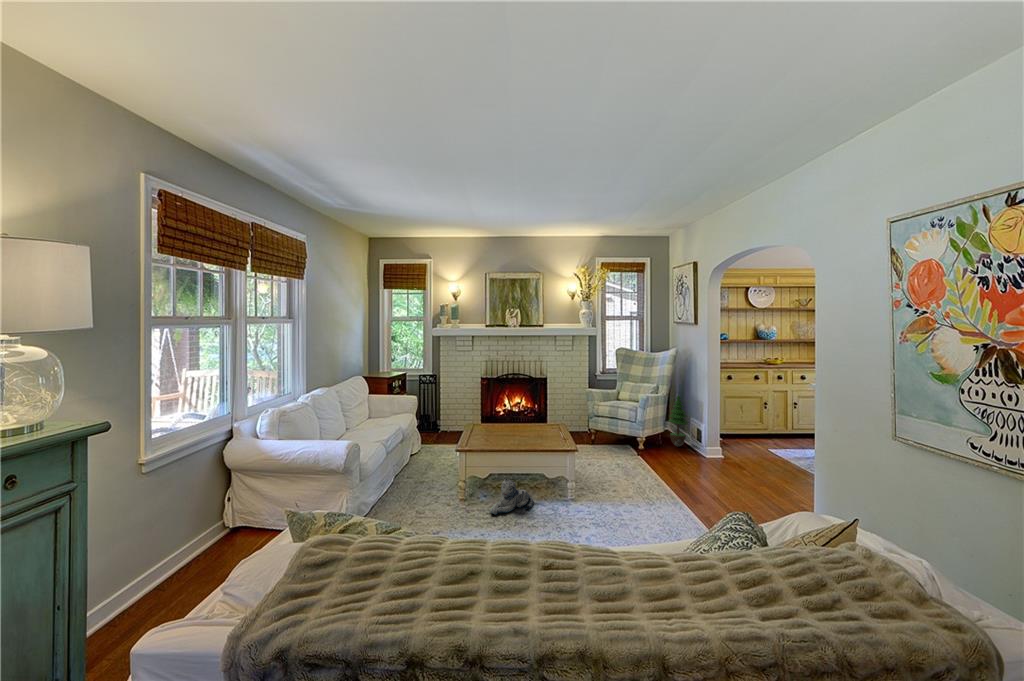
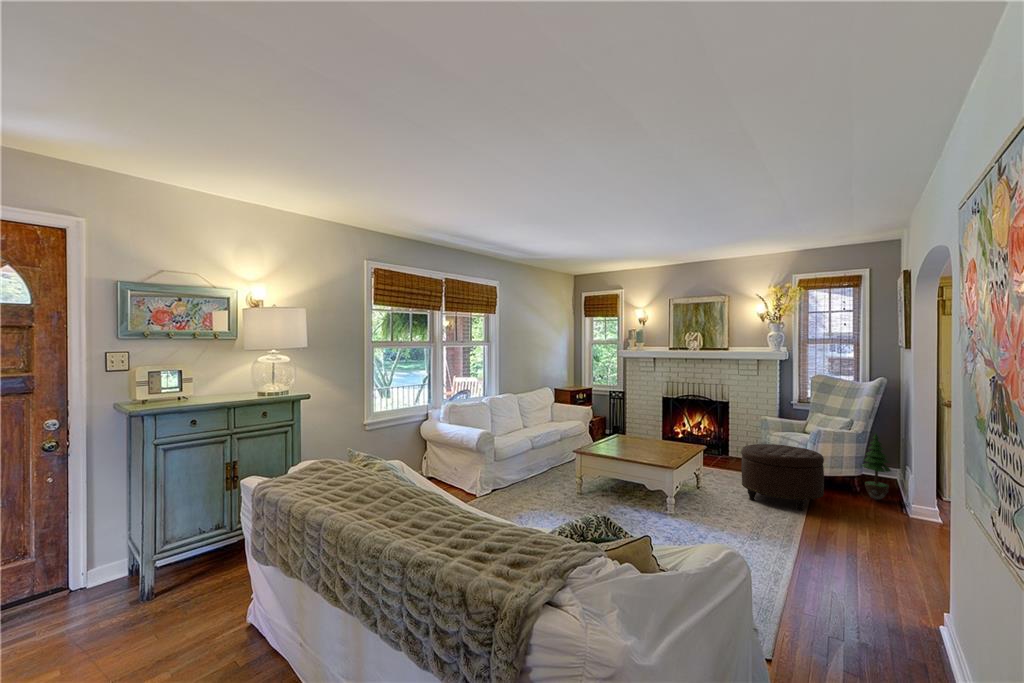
ottoman: none [600,413,665,468] -> present [741,444,824,511]
plush toy: present [490,479,533,515] -> none [572,476,621,507]

